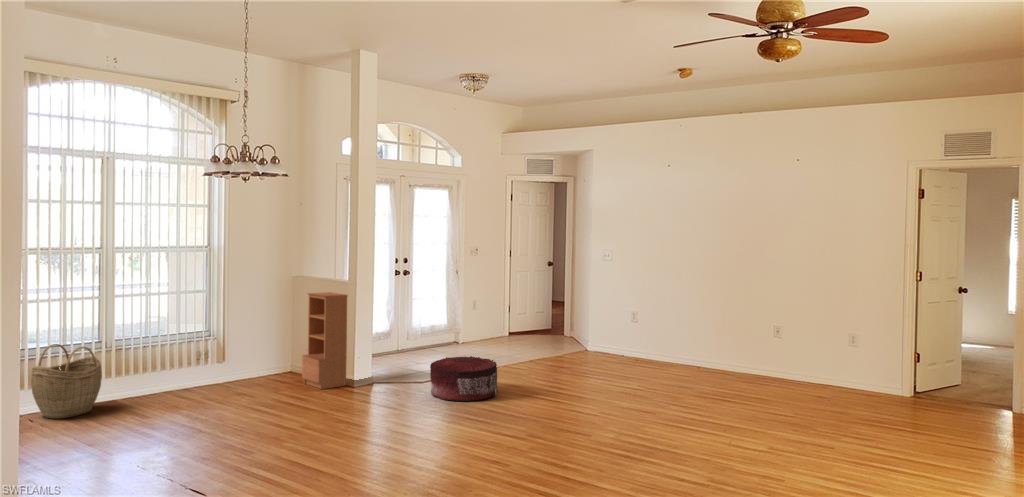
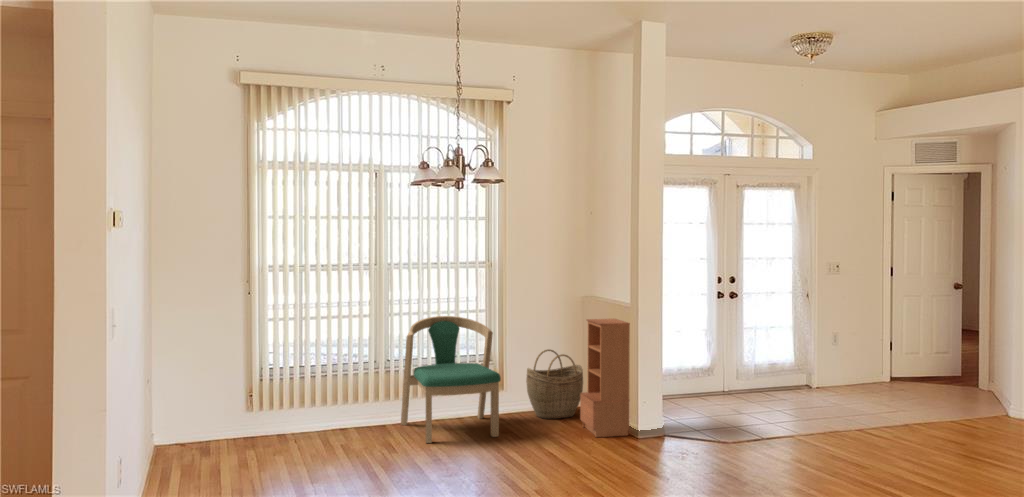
dining chair: none [132,295,239,408] -> present [401,316,501,443]
woven basket: present [31,344,102,419] -> present [526,349,583,419]
pouf: present [430,356,498,401] -> none [727,413,828,481]

